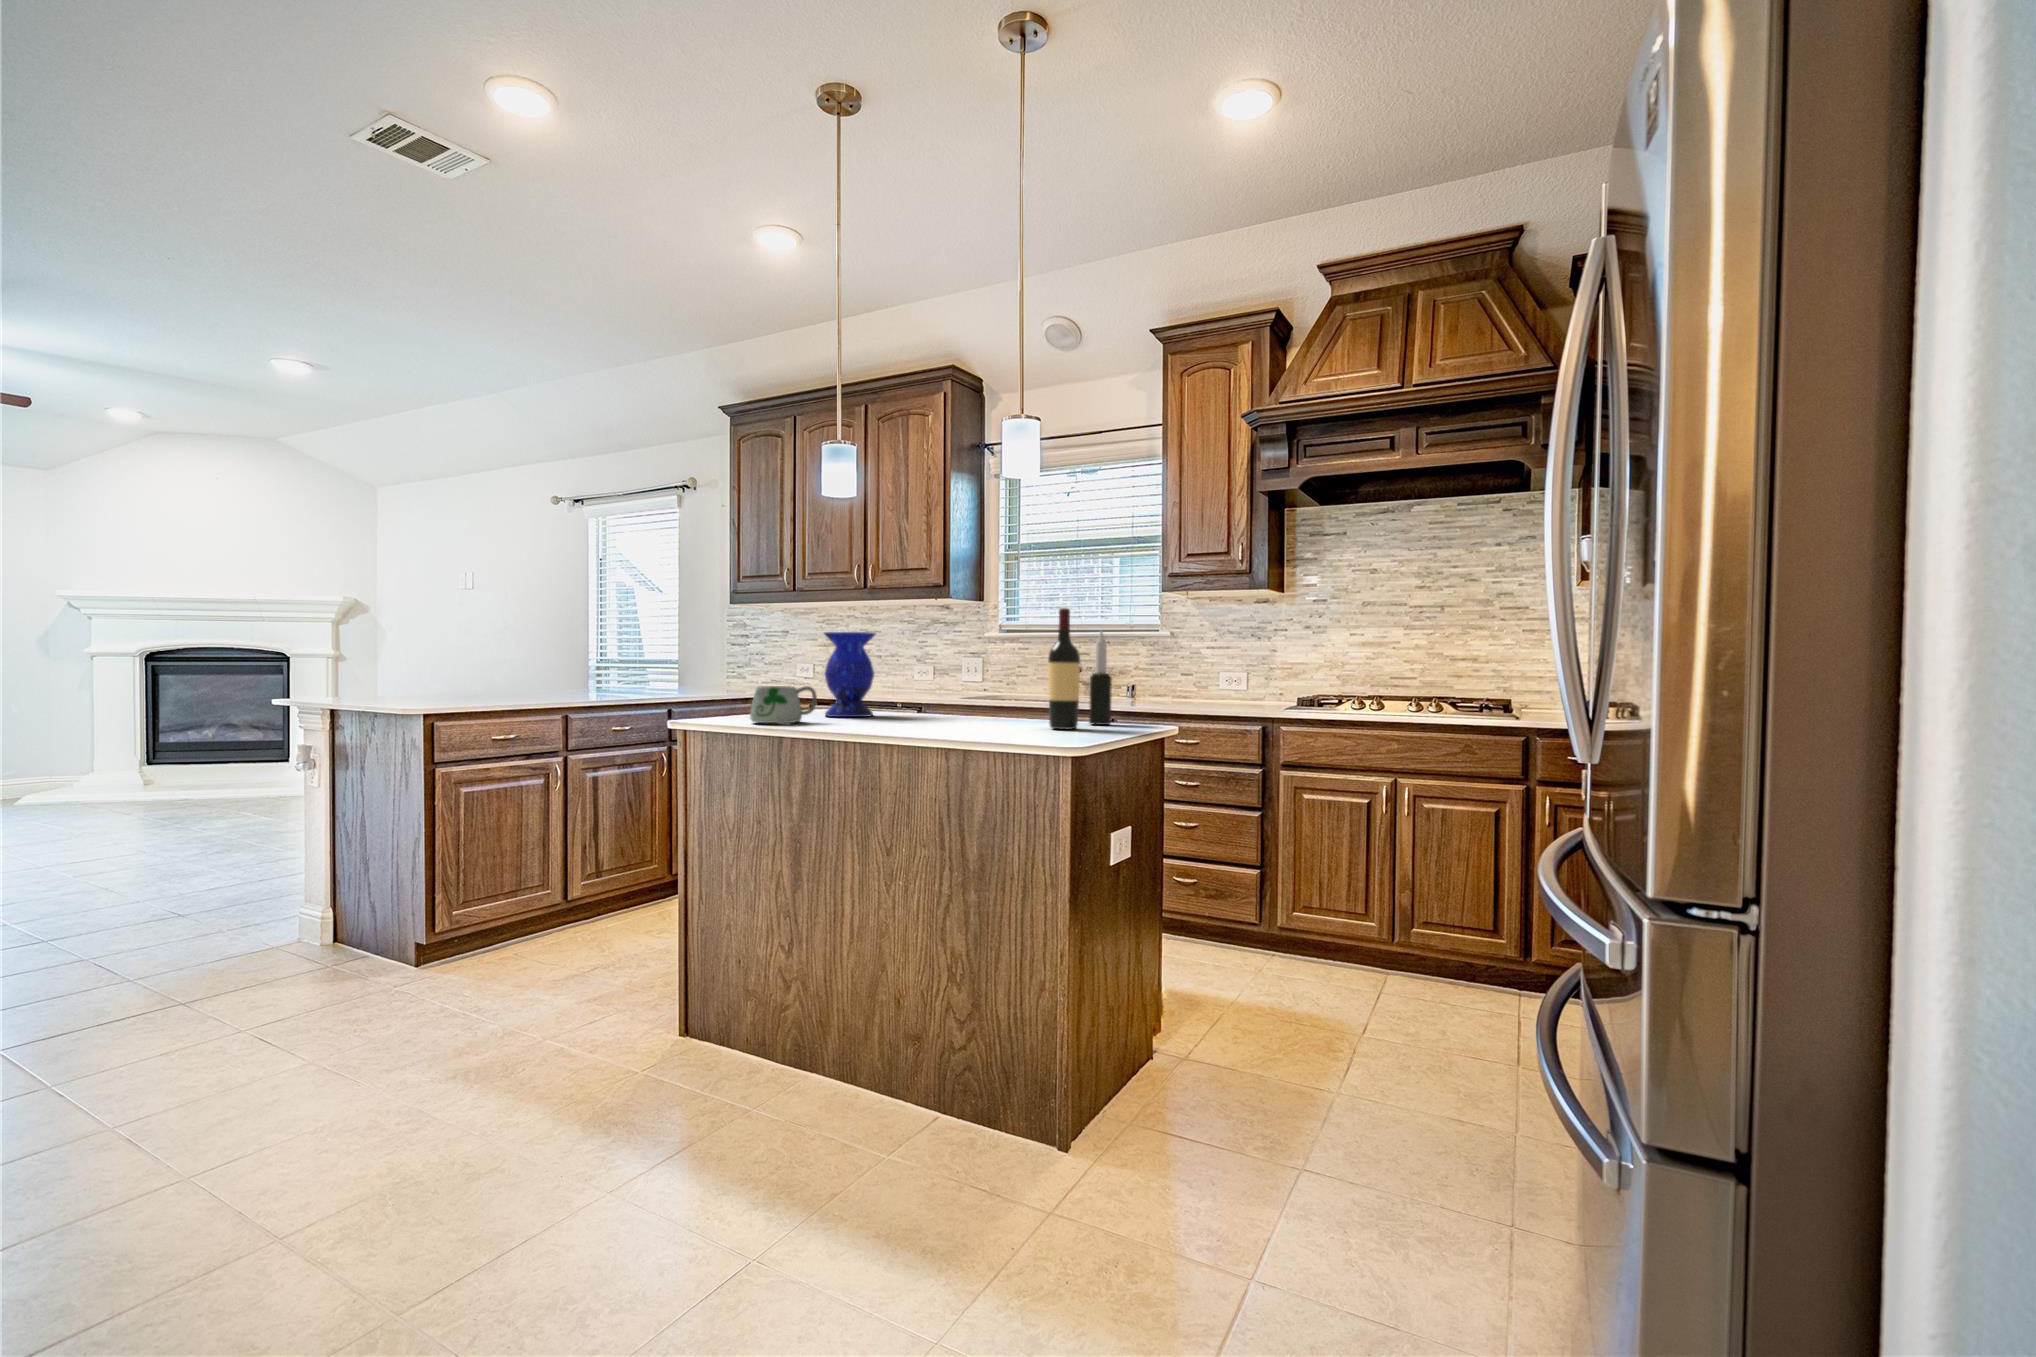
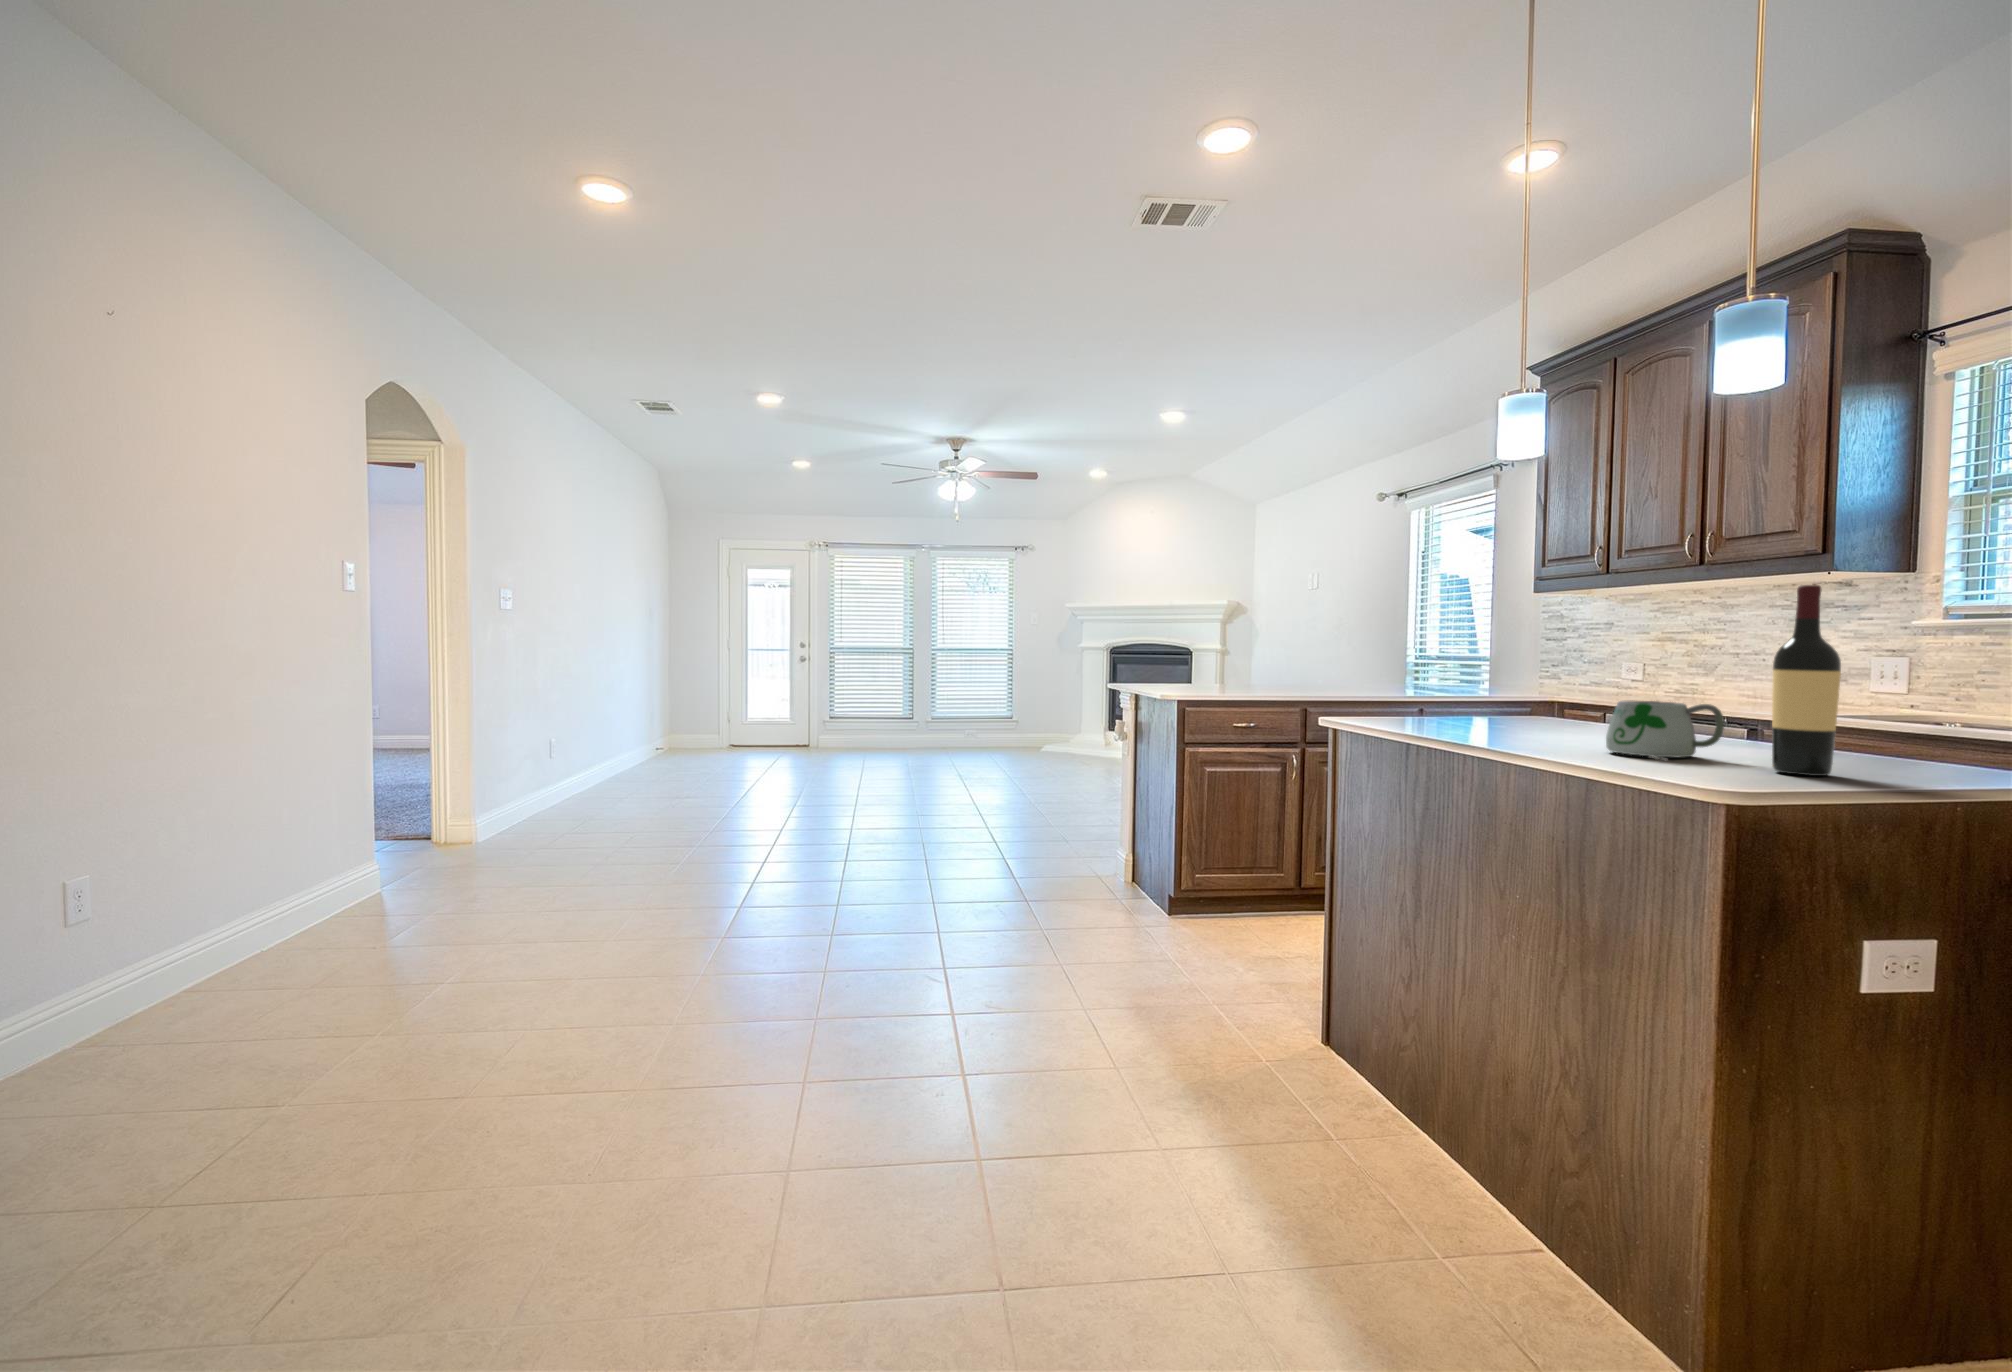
candle: present [1089,630,1112,725] -> none [1888,616,1948,777]
vase: present [824,632,875,717] -> none [1502,626,1577,731]
mug: present [750,686,817,724] -> present [1606,700,1724,760]

